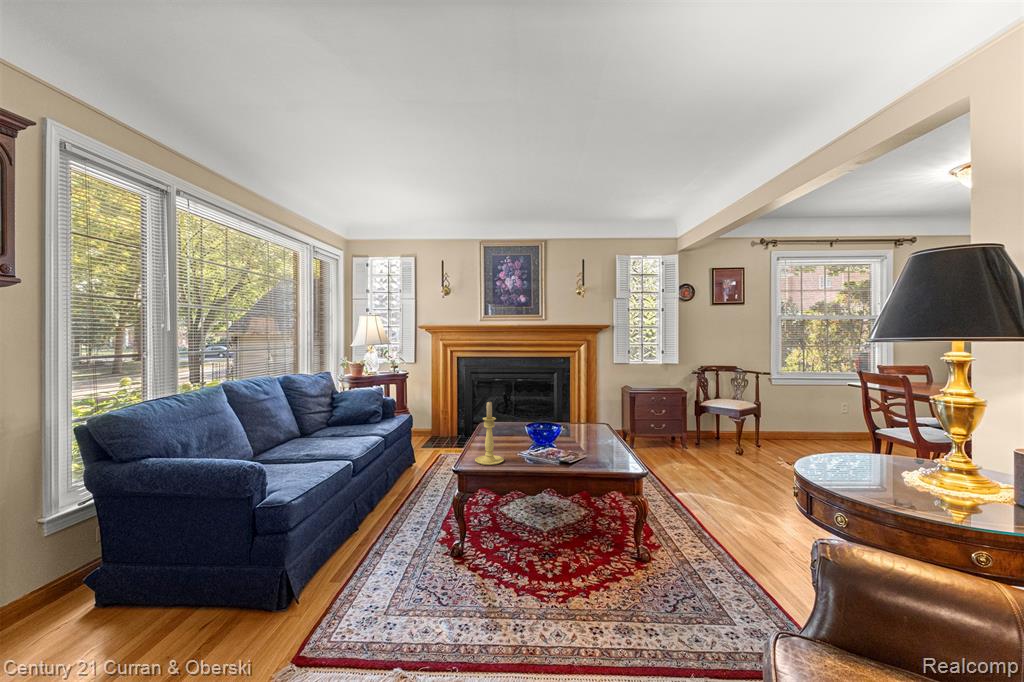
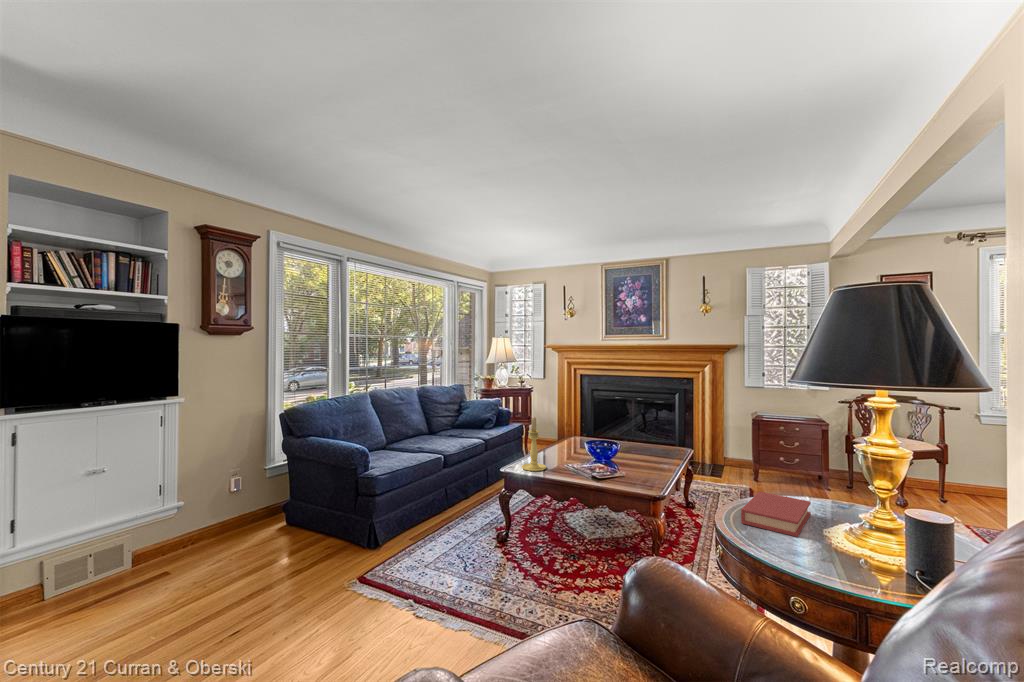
book: none [823,454,917,493] -> present [741,492,811,537]

